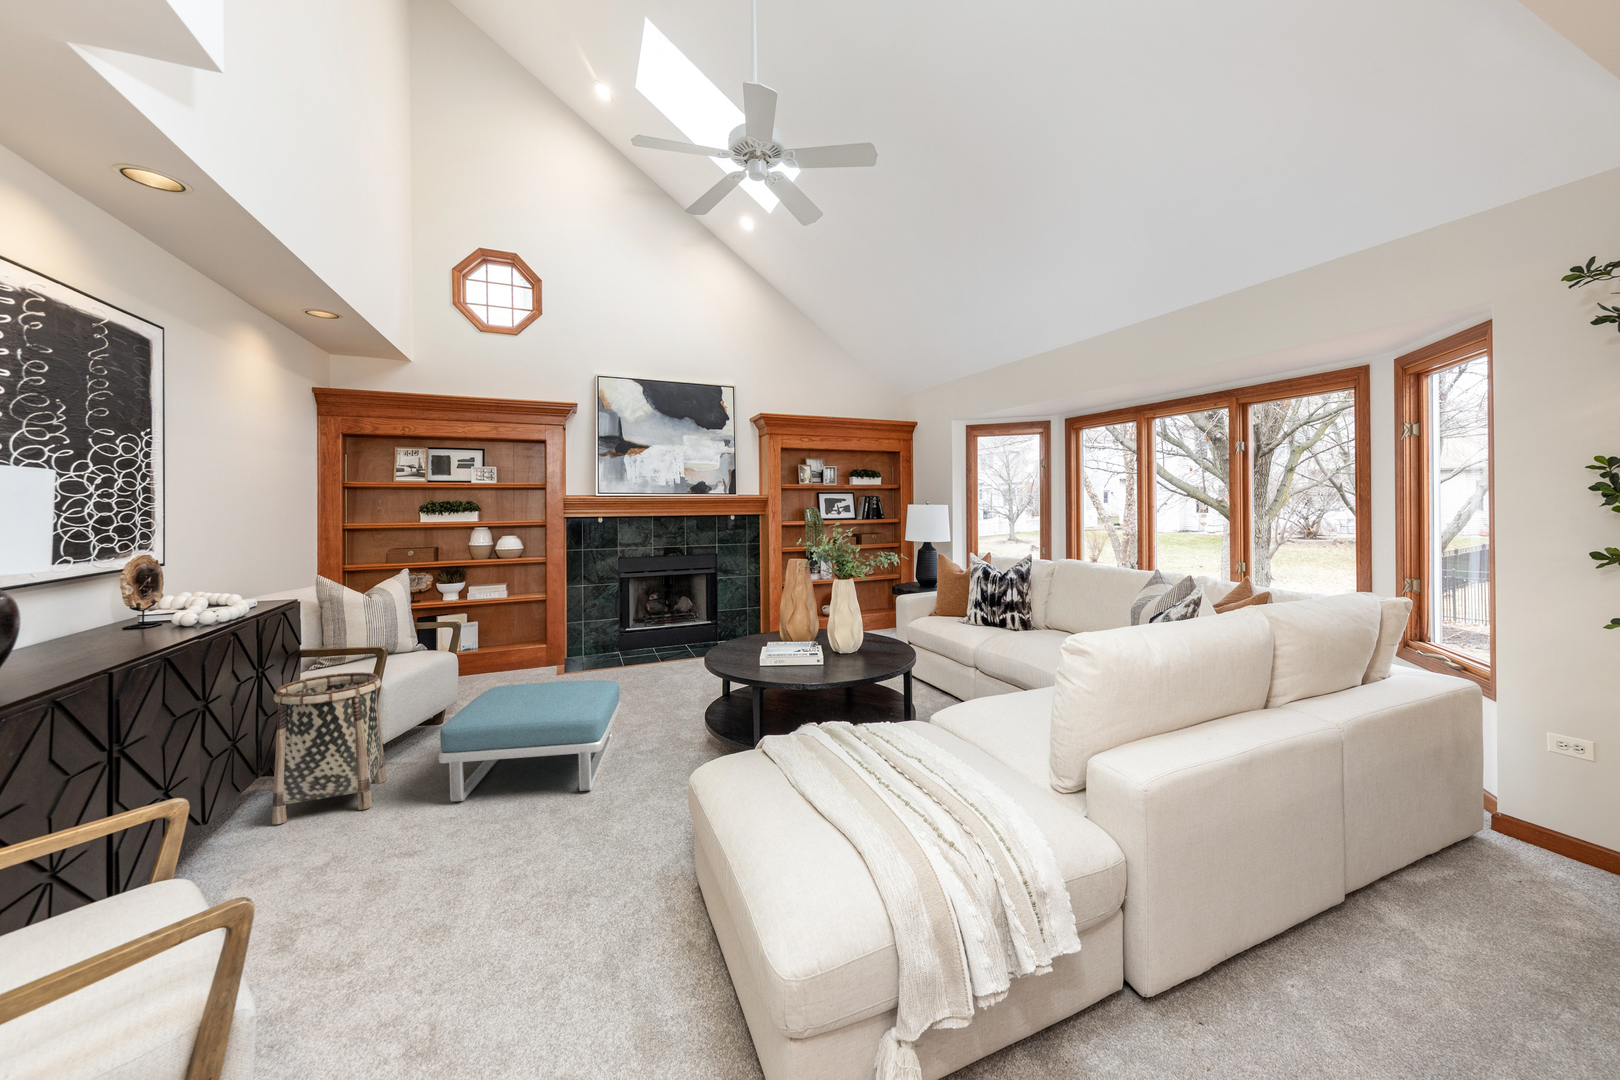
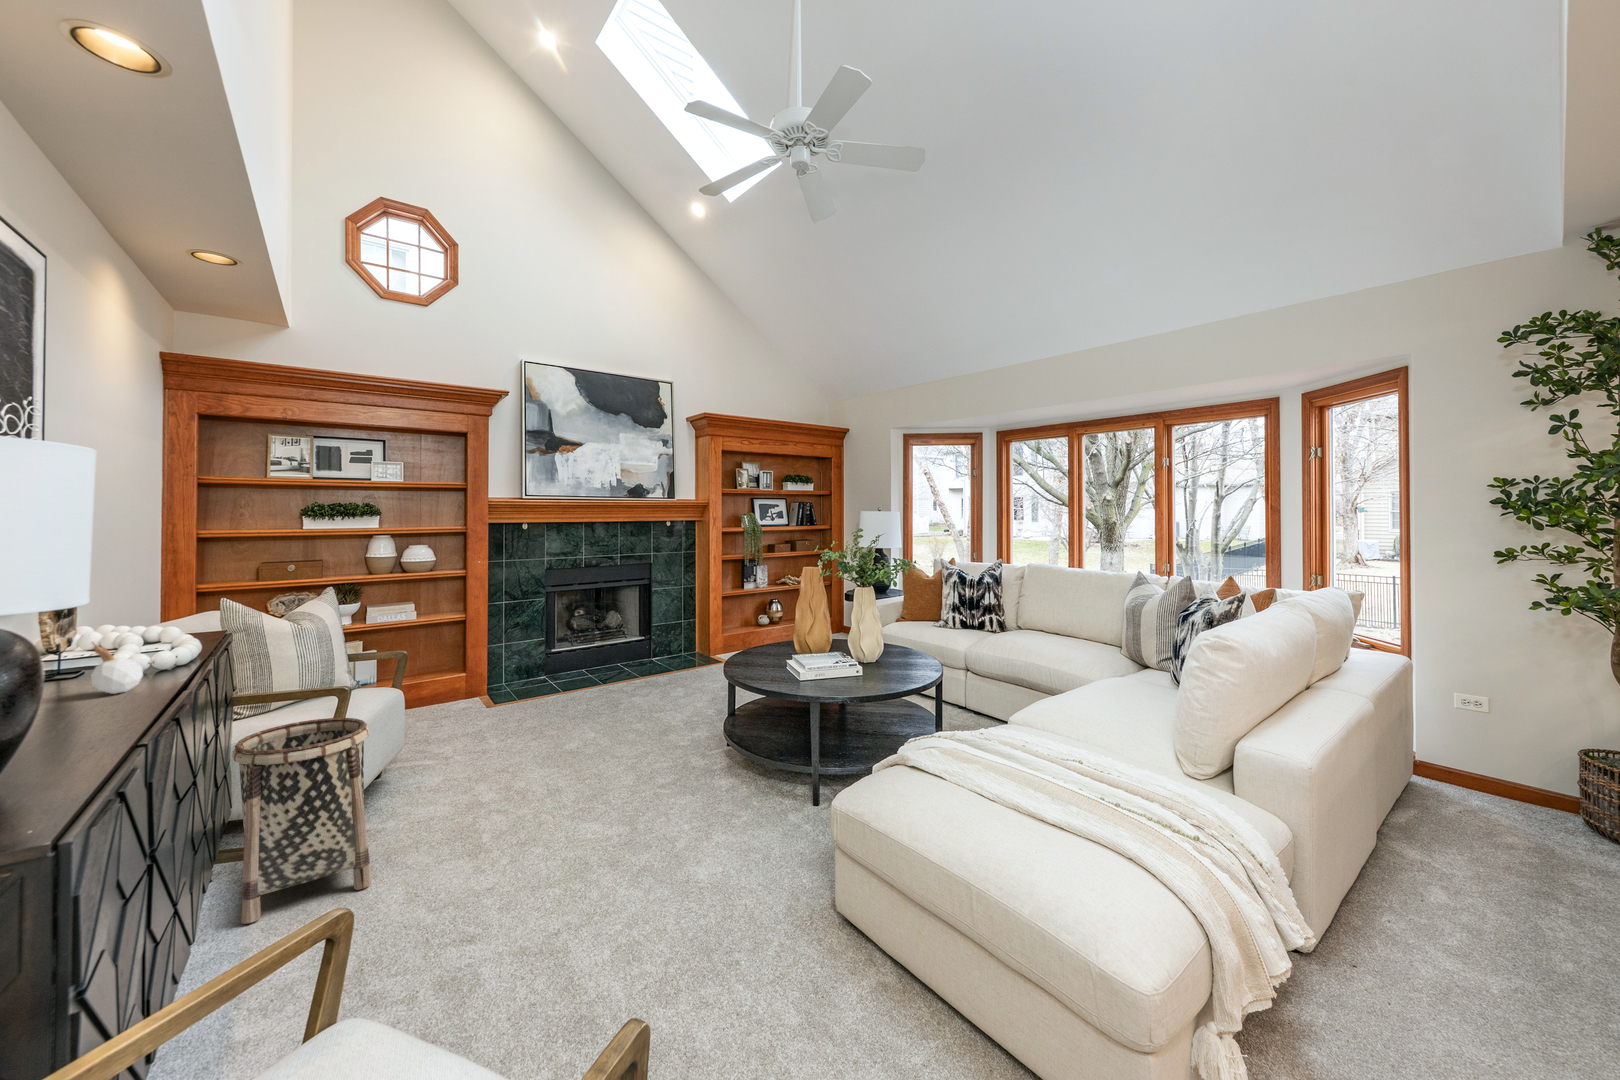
candle: none [128,599,166,643] -> present [90,636,143,694]
footstool: present [439,680,620,802] -> none [462,708,651,864]

